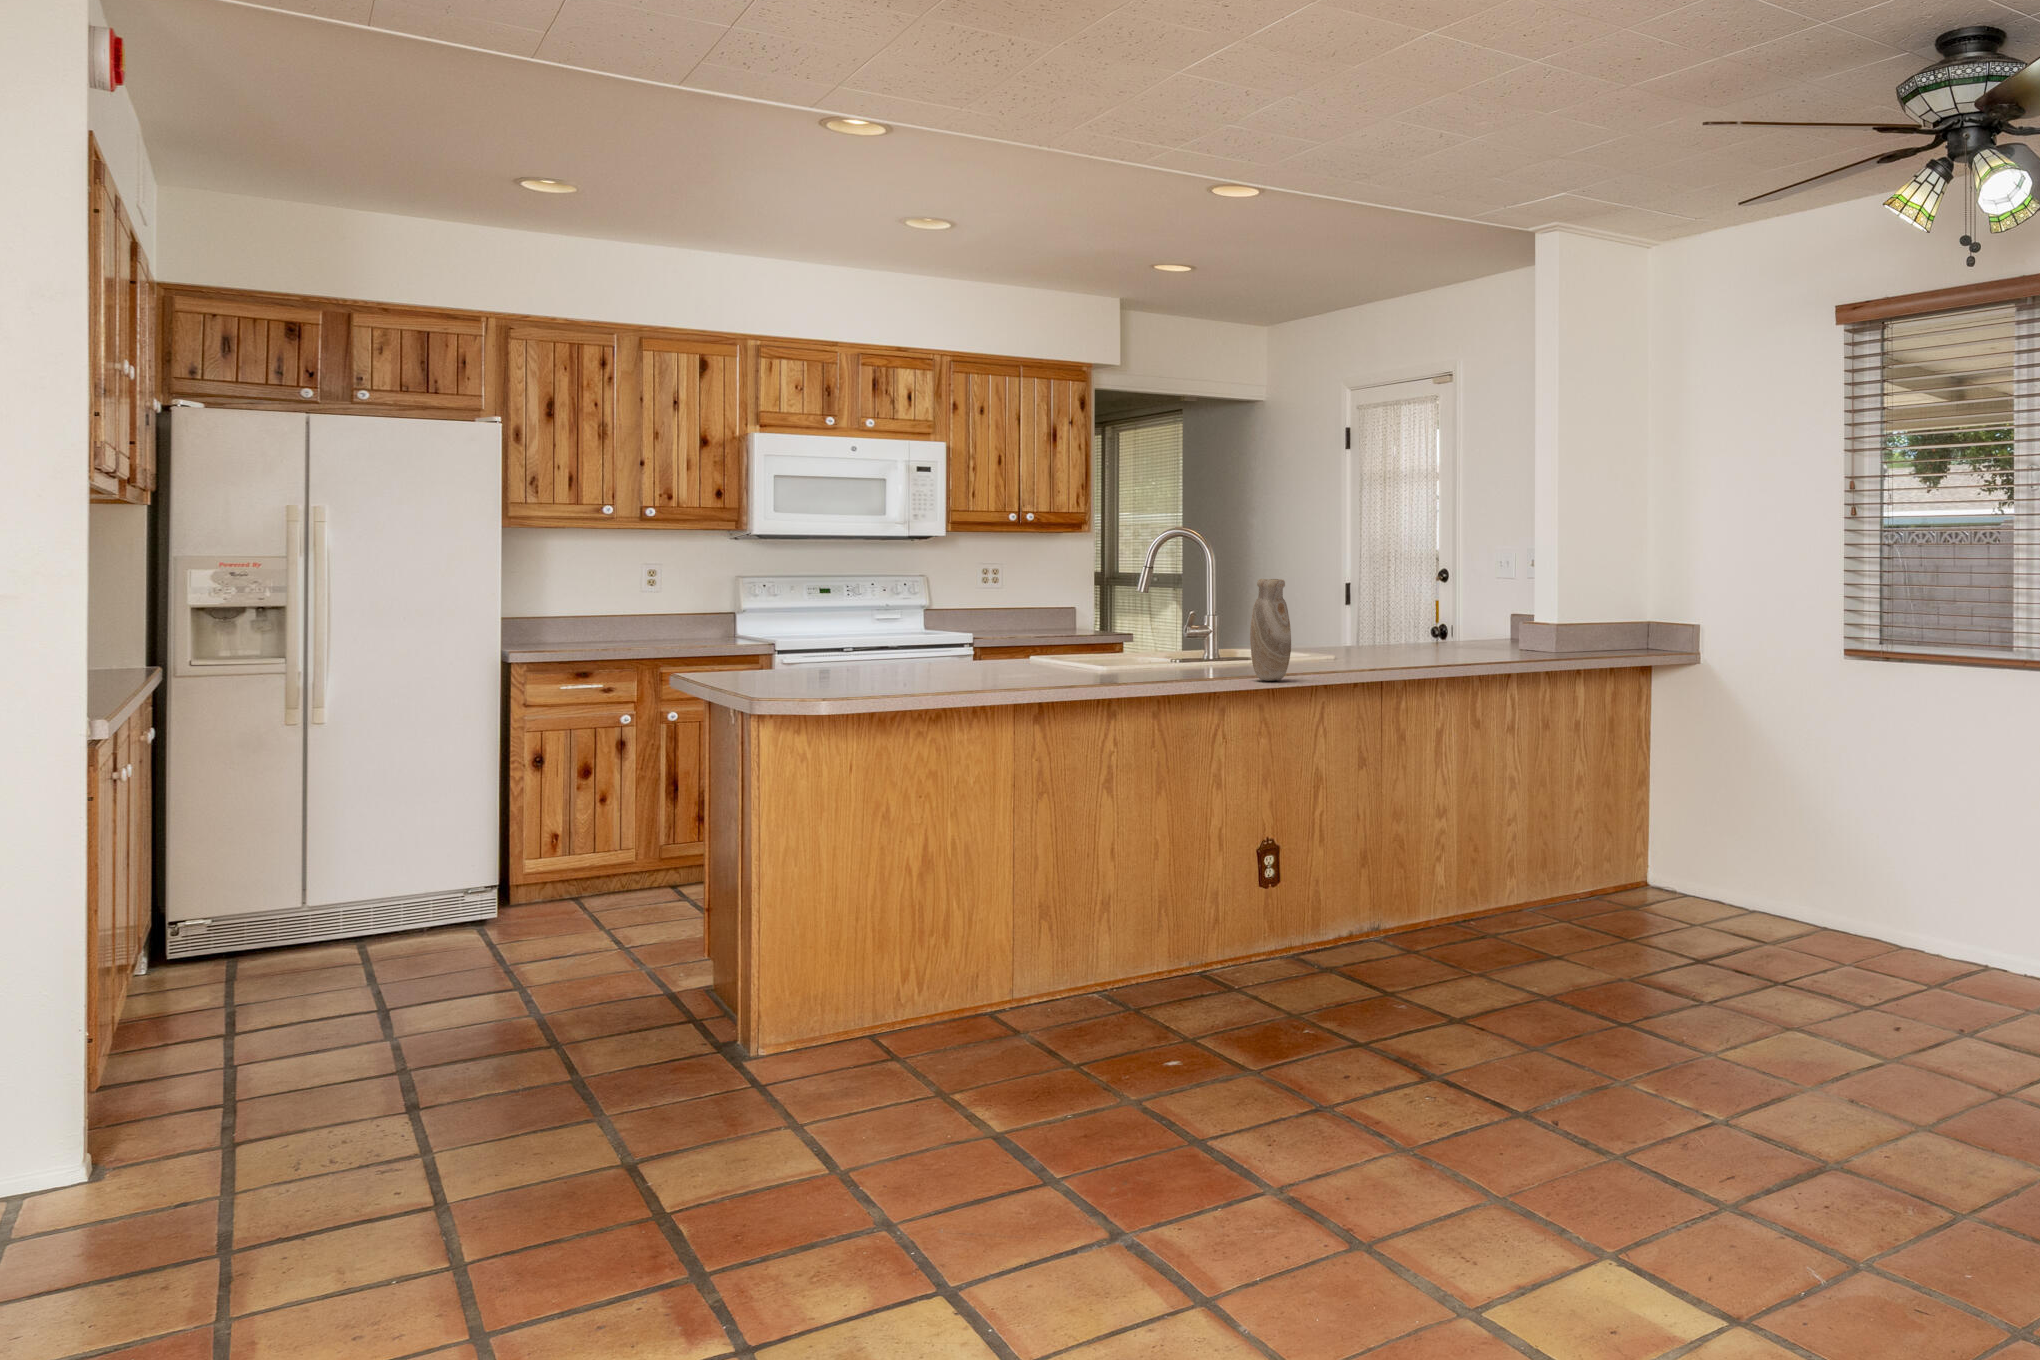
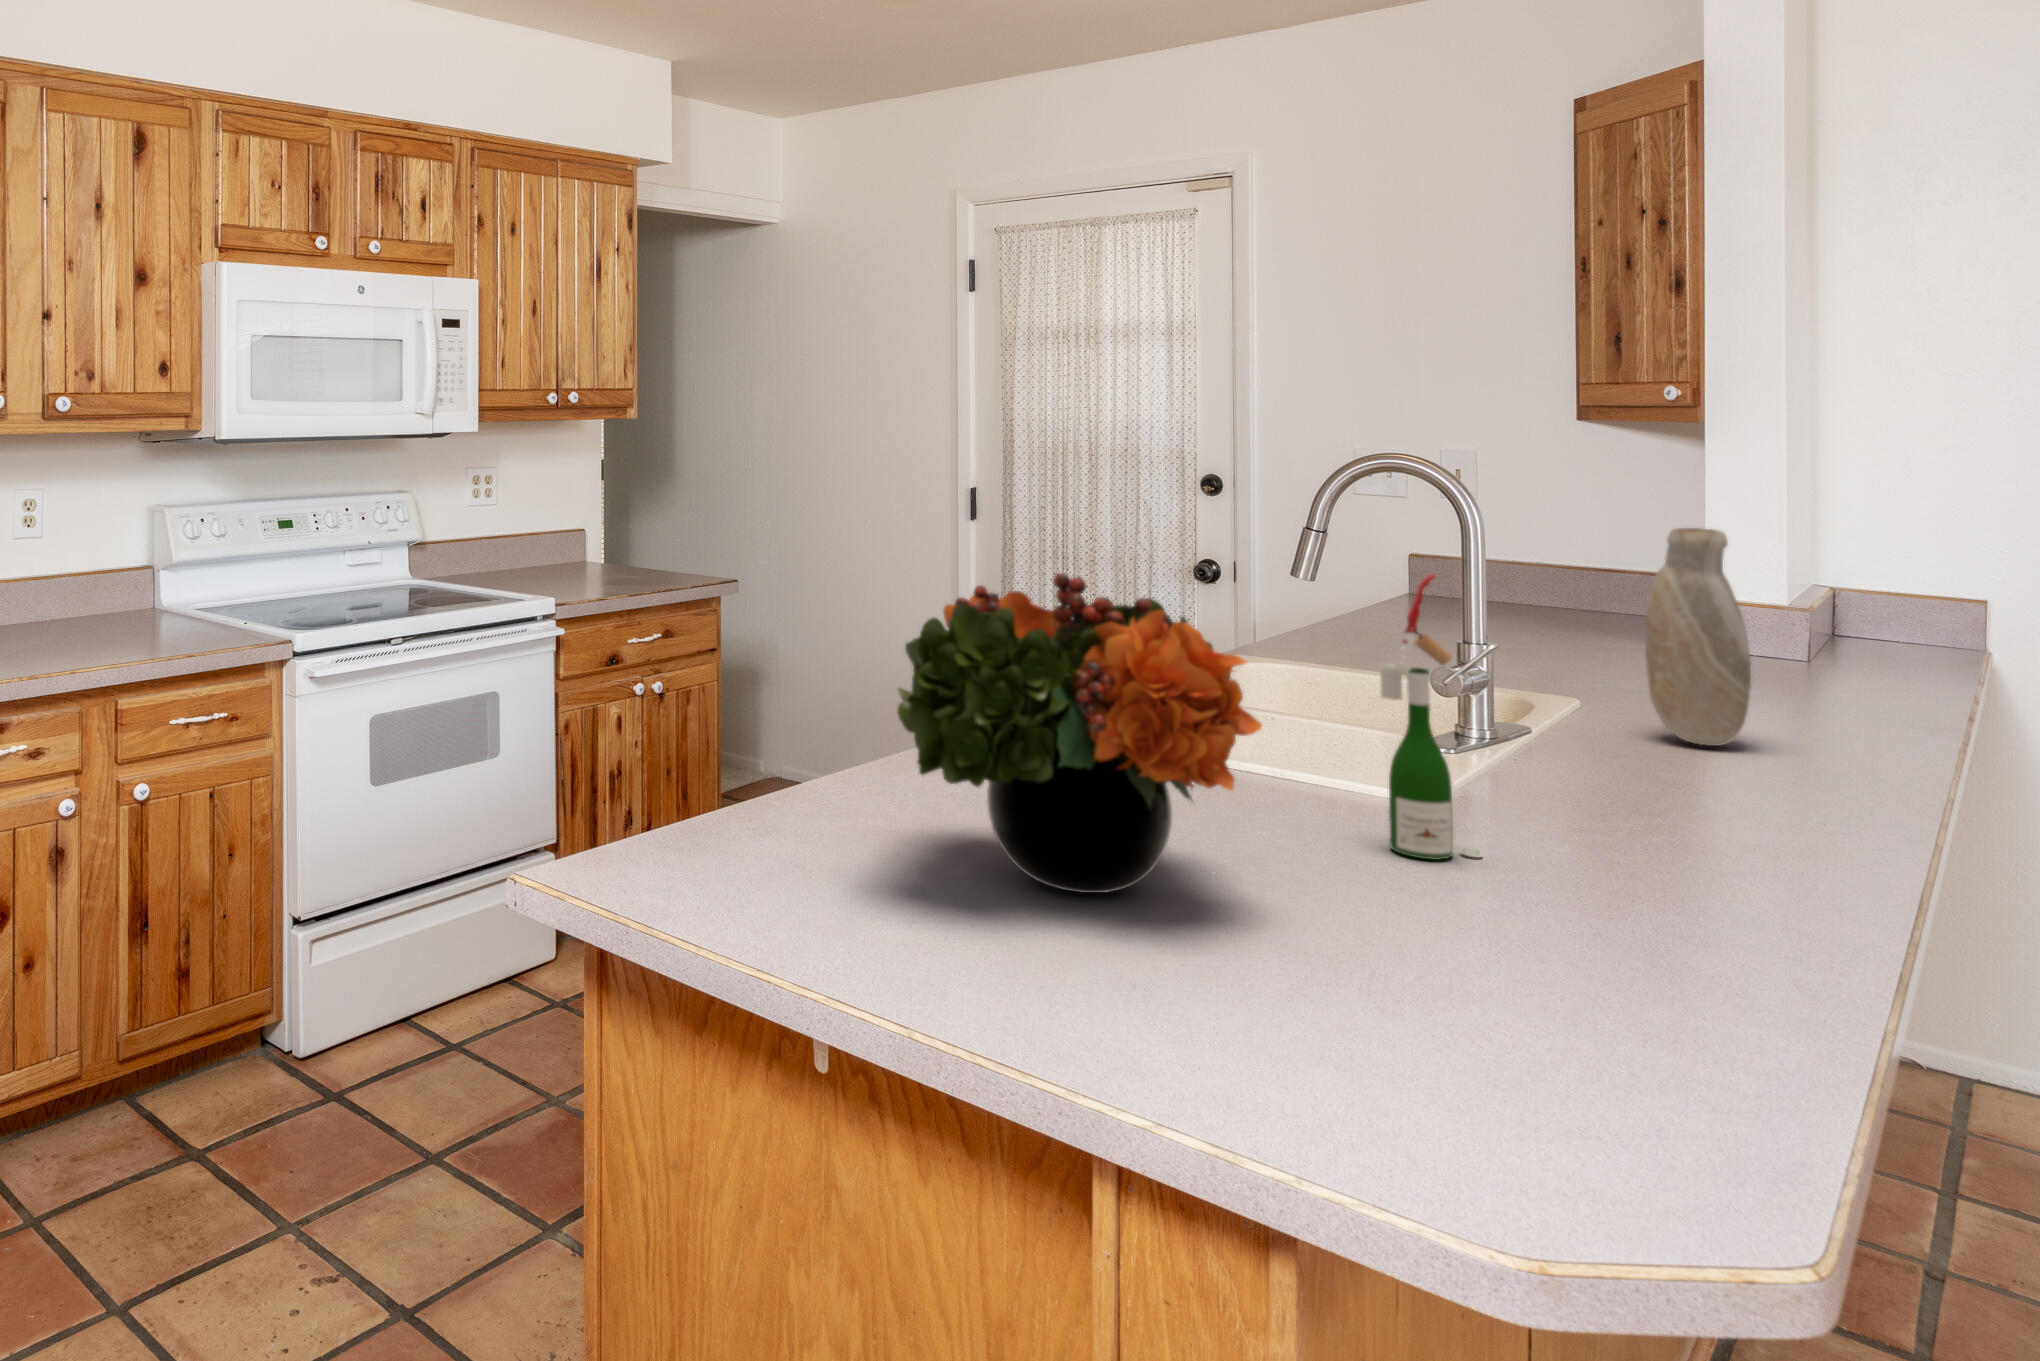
flower arrangement: none [746,572,895,690] -> present [897,573,1262,893]
wine bottle: none [970,579,1000,691] -> present [1380,574,1482,860]

